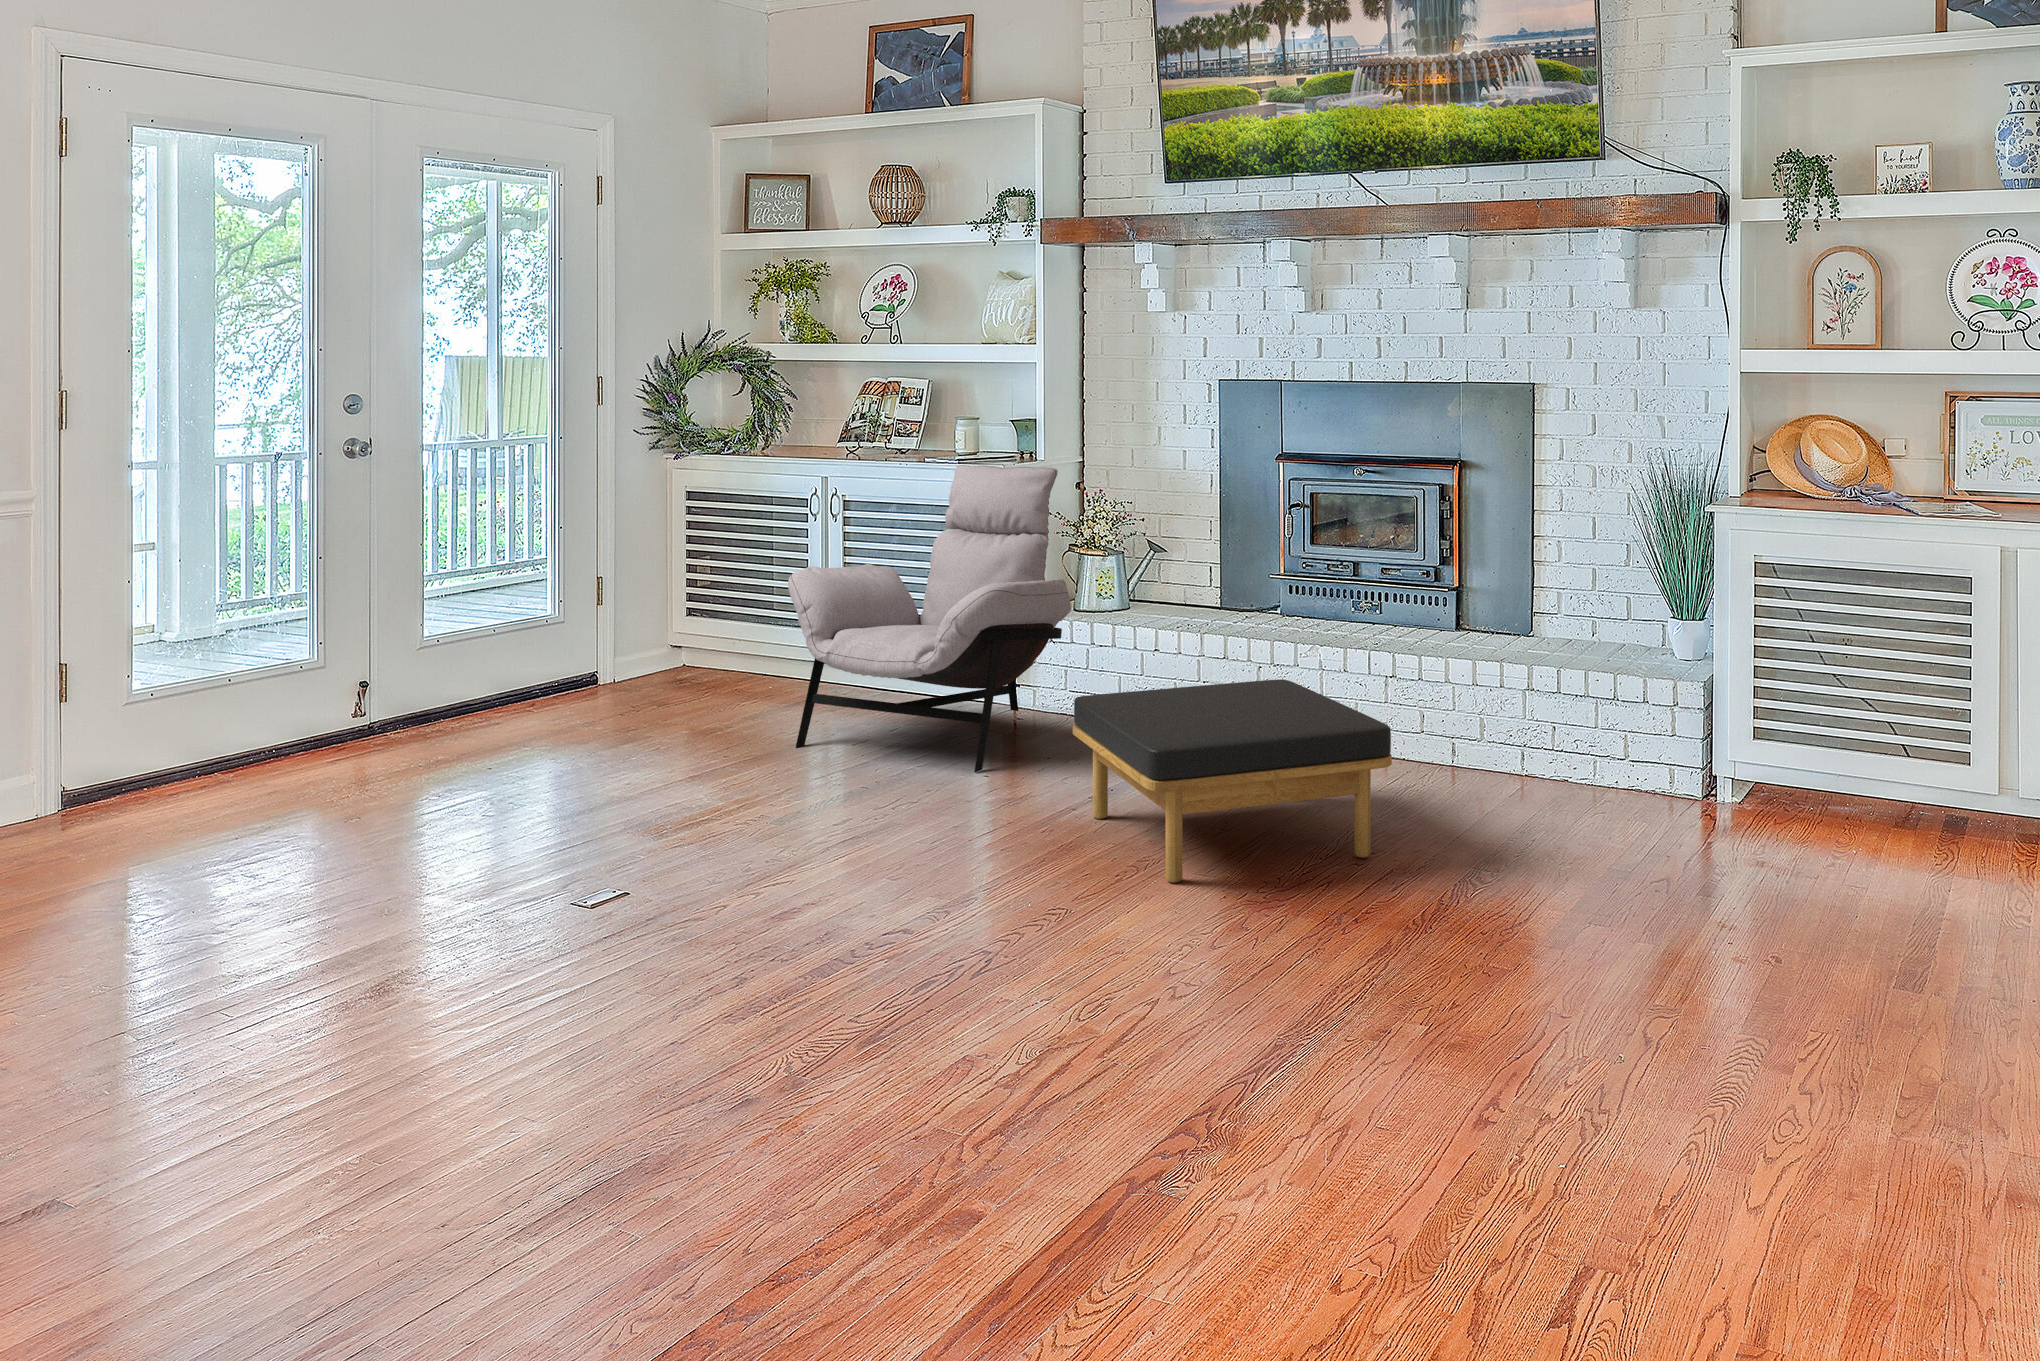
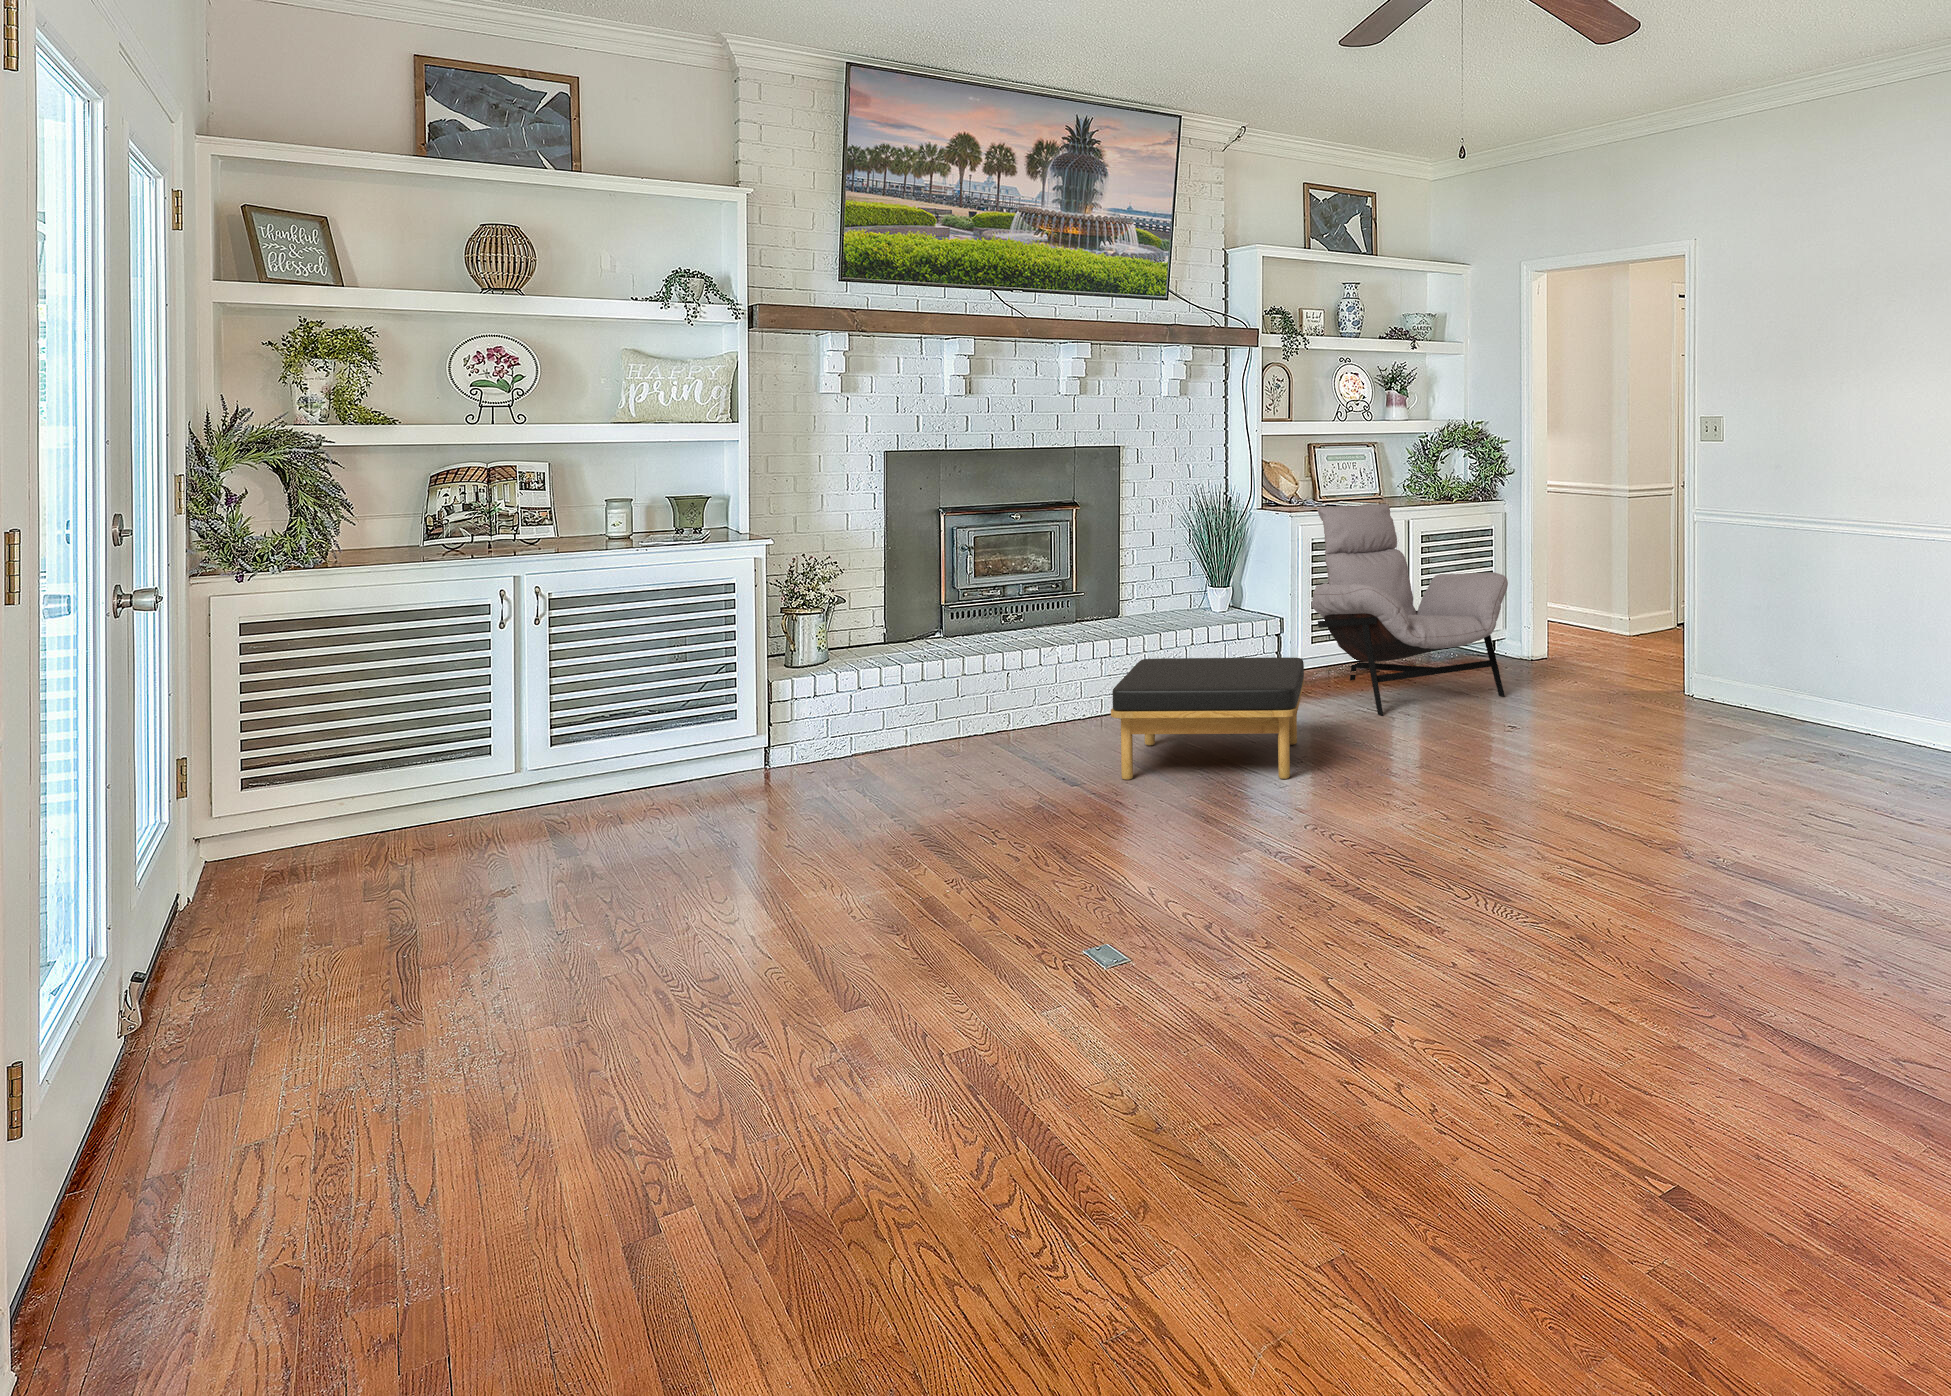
lounge chair: present [788,465,1071,772] -> present [1312,504,1508,716]

